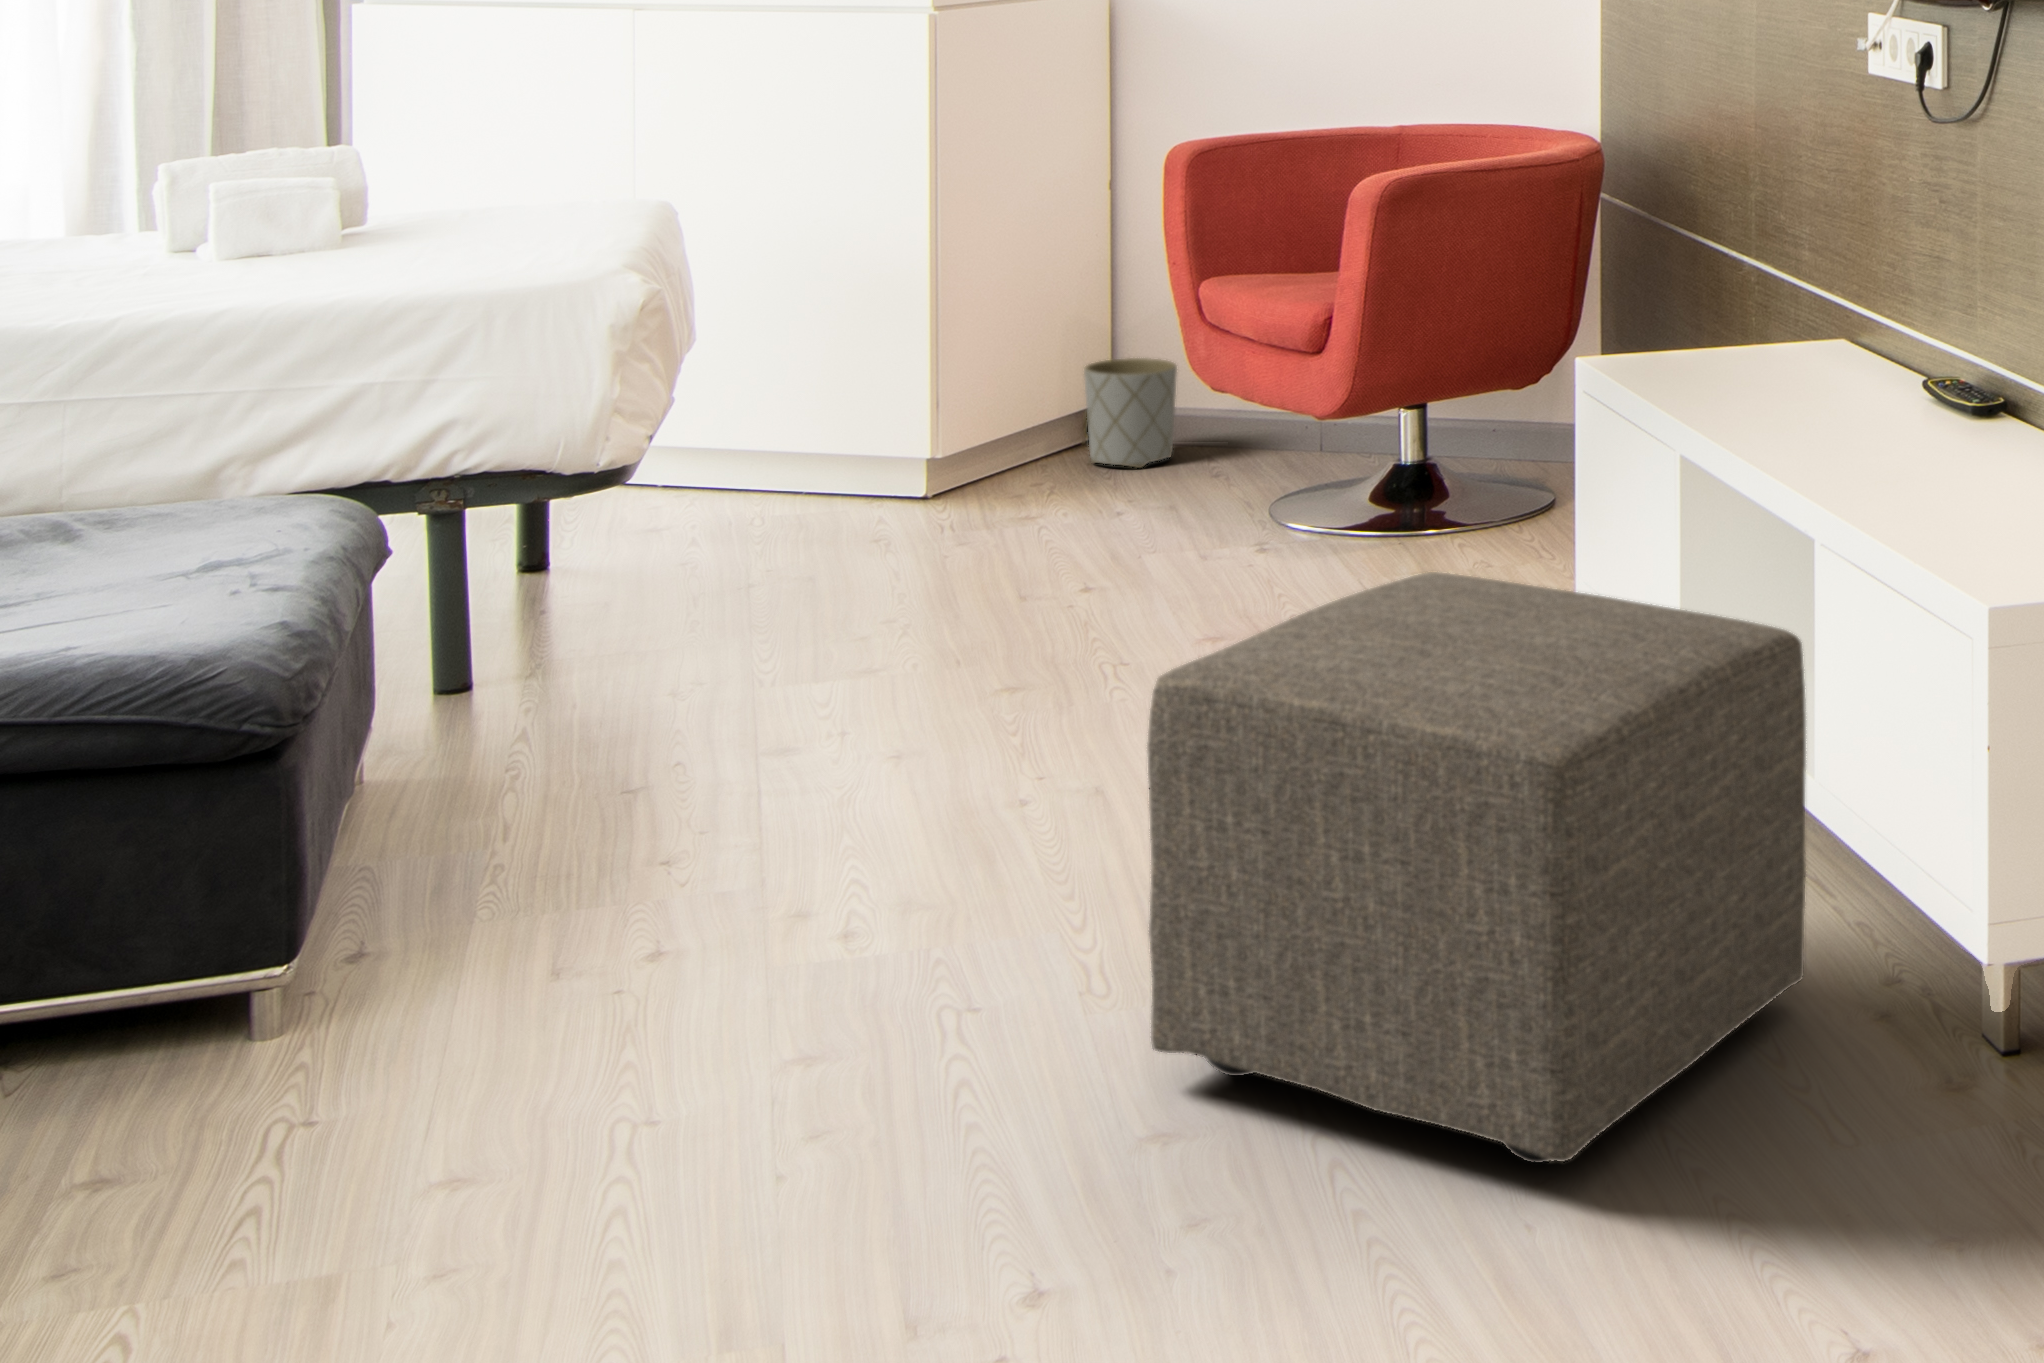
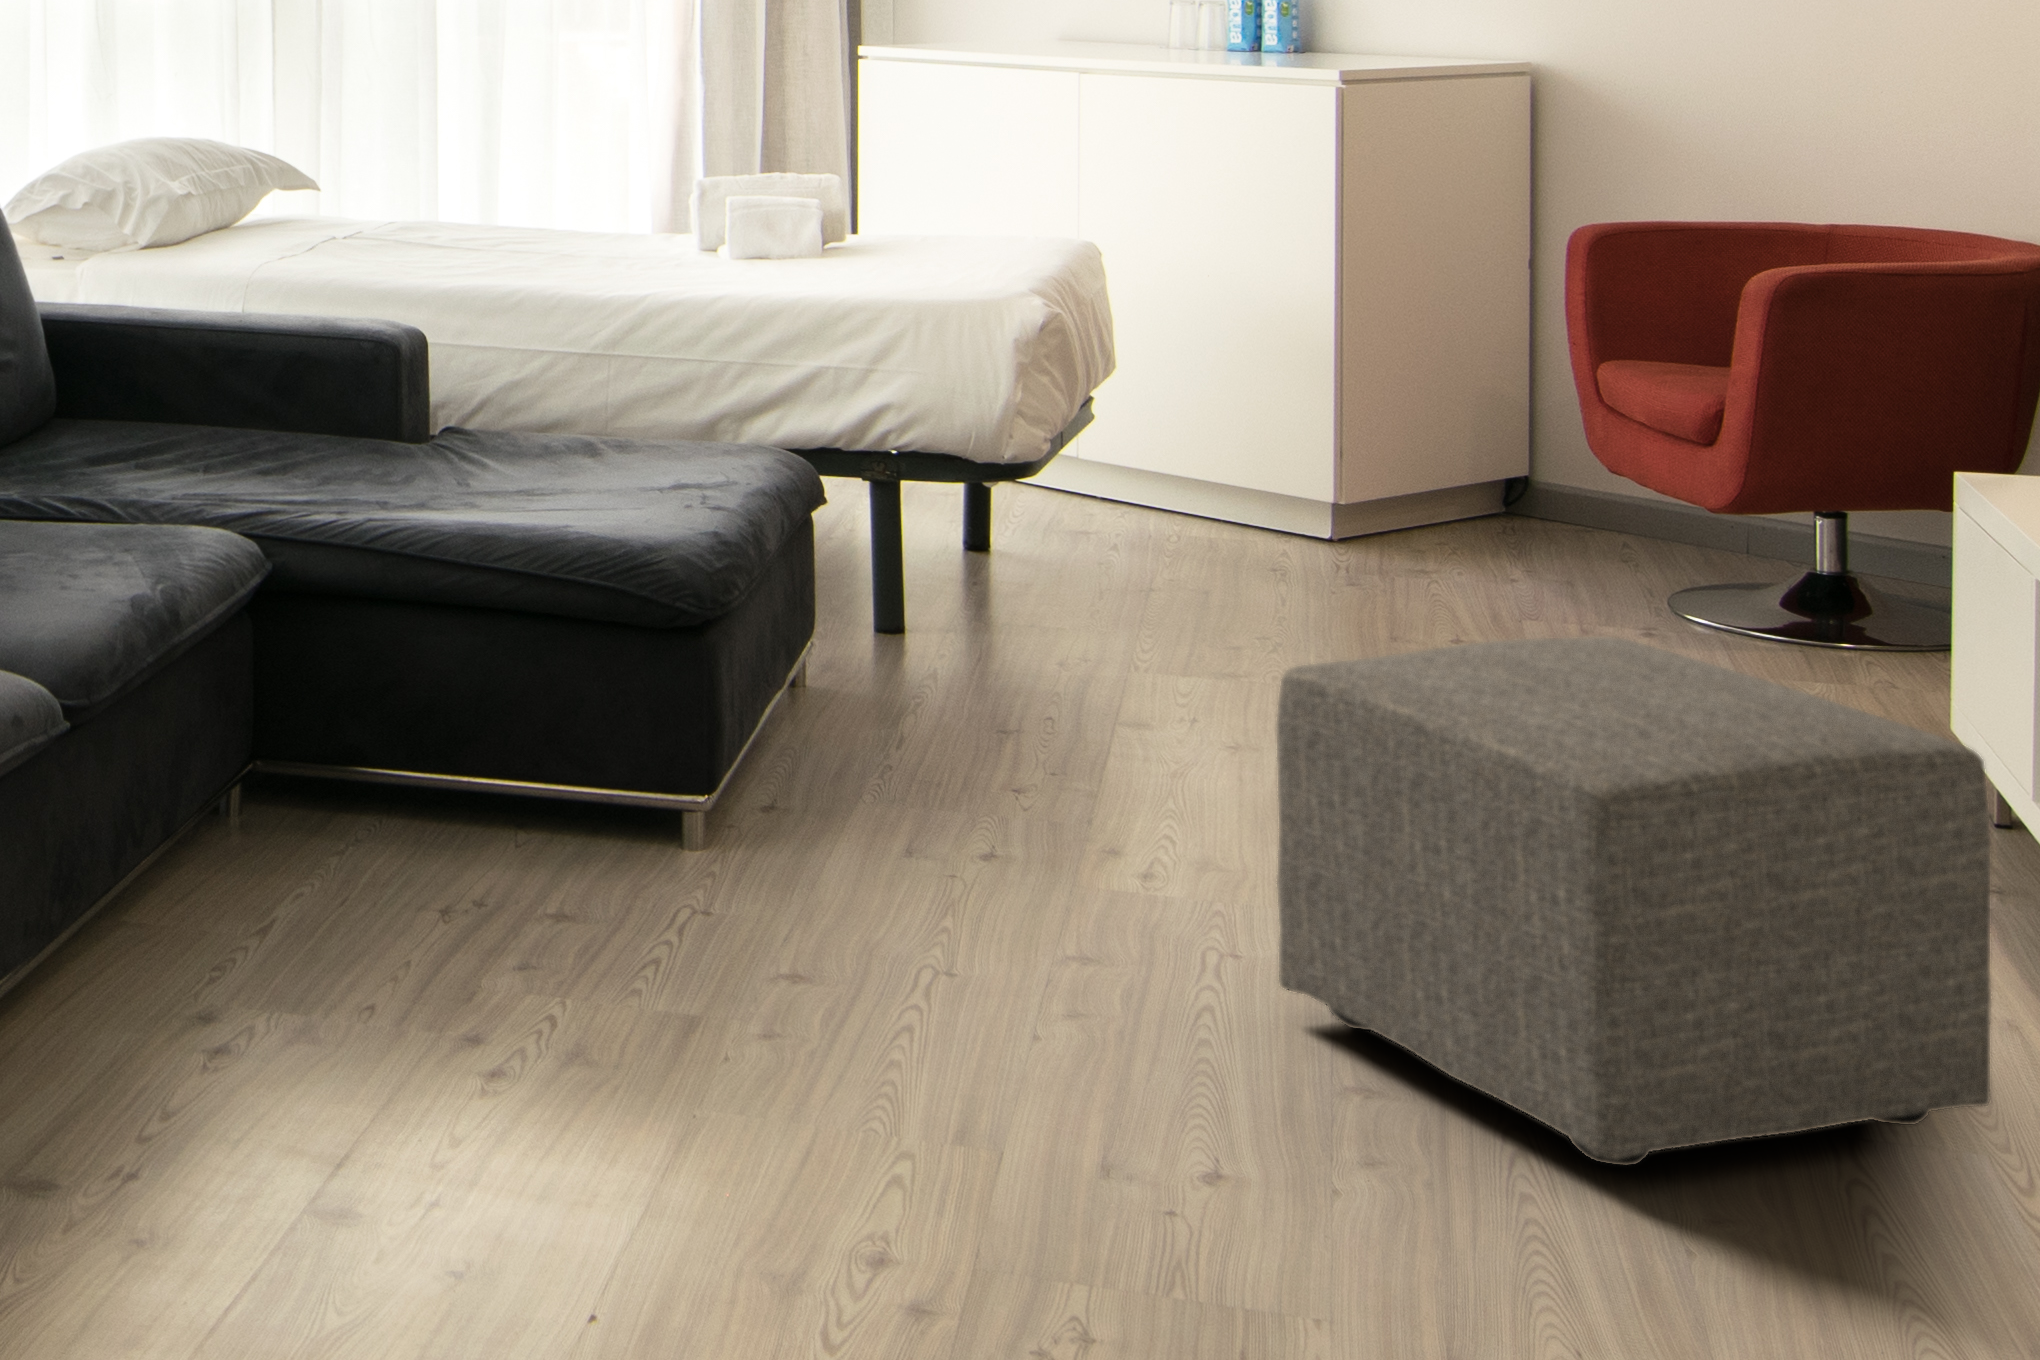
planter: present [1084,358,1177,468] -> none [1500,433,1605,545]

